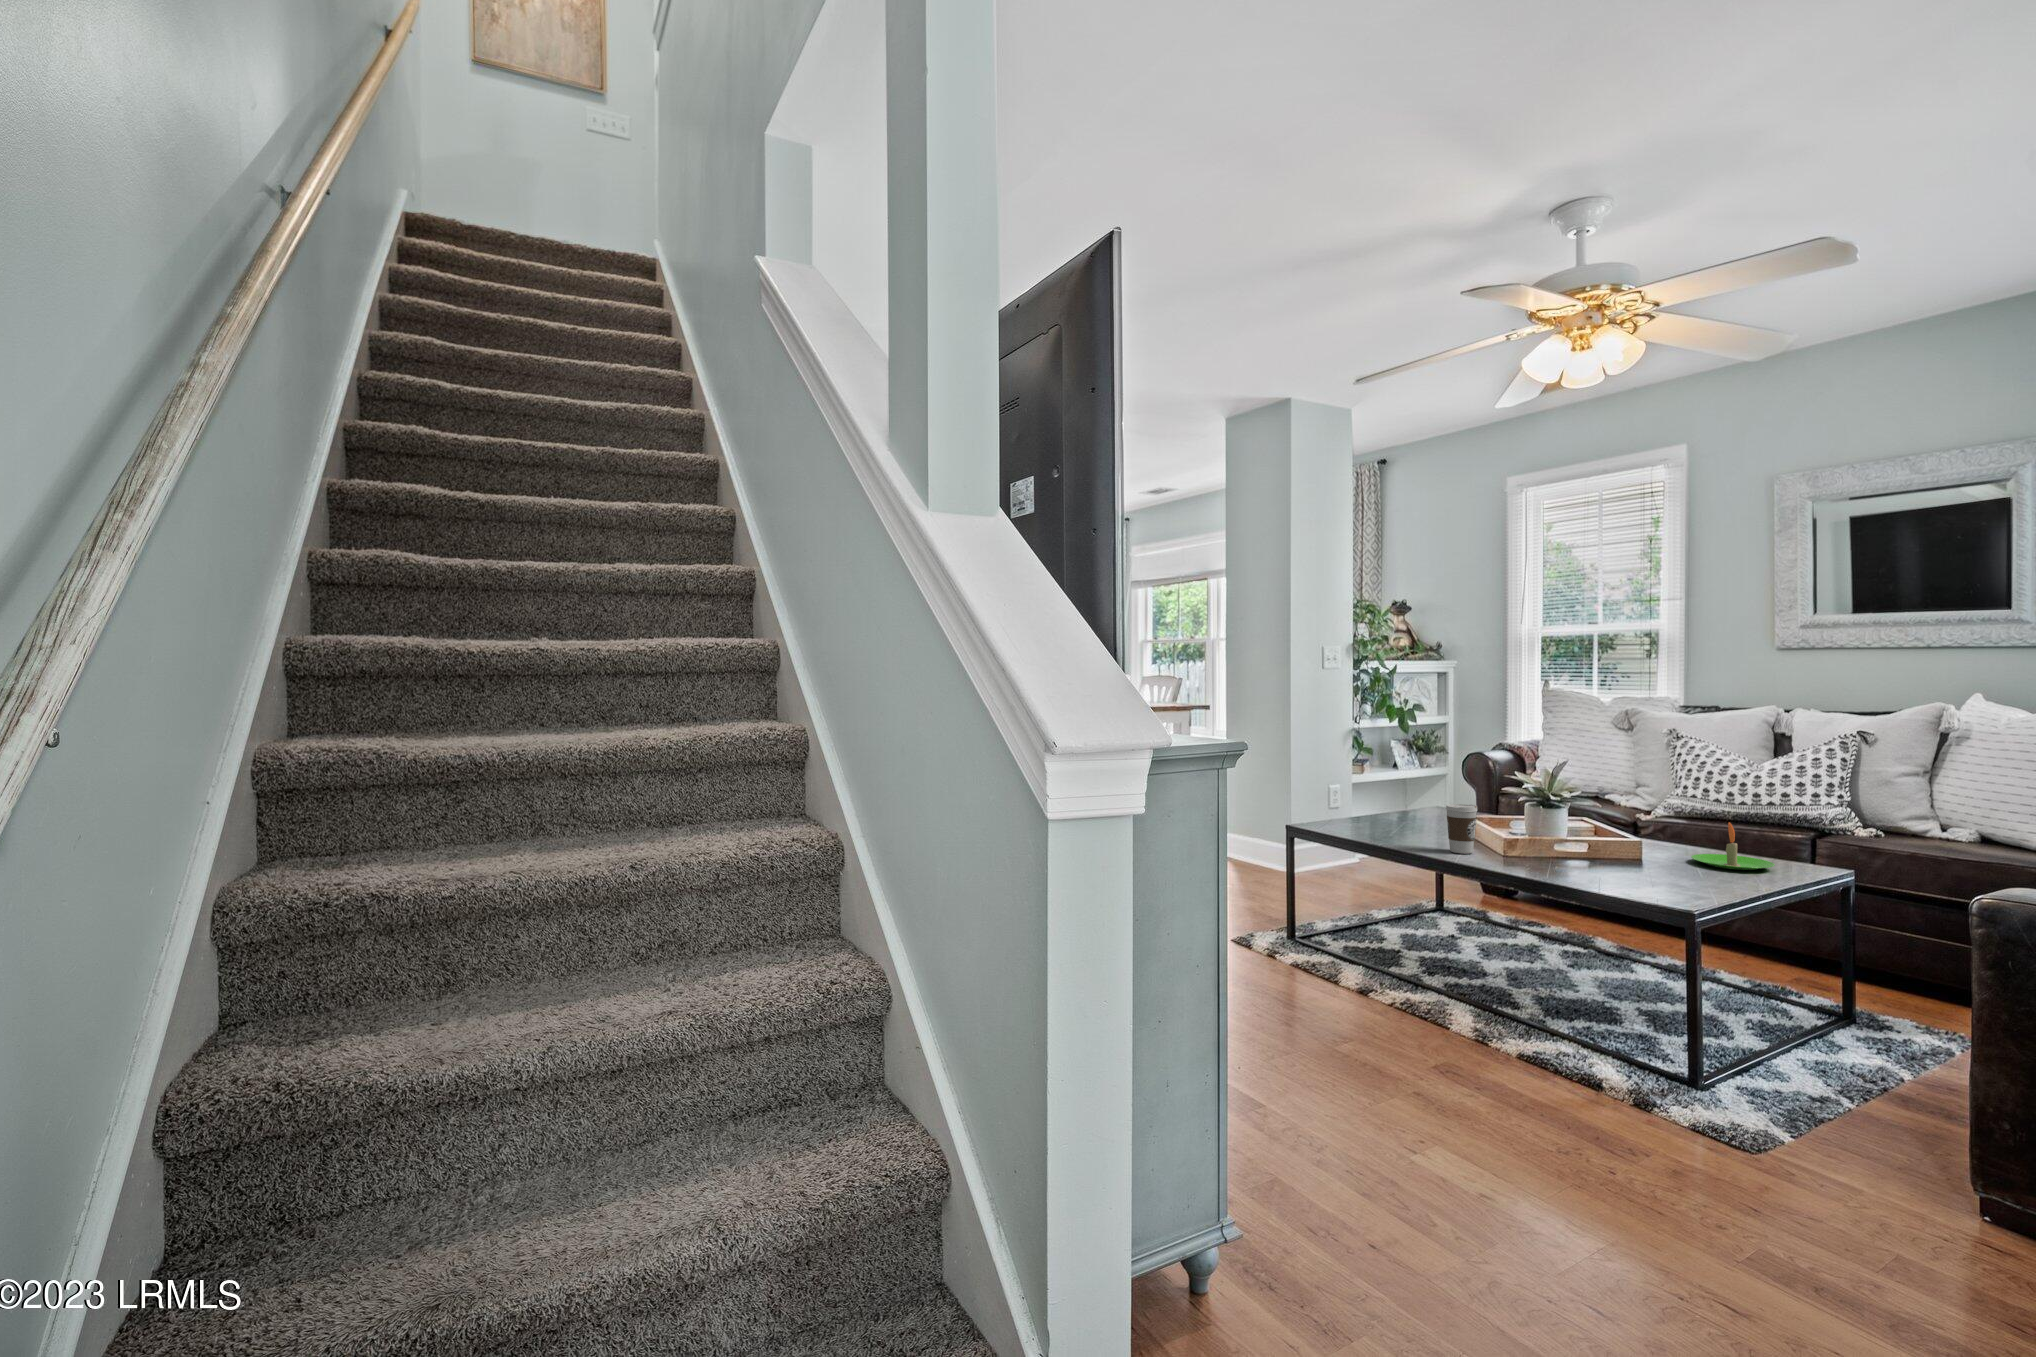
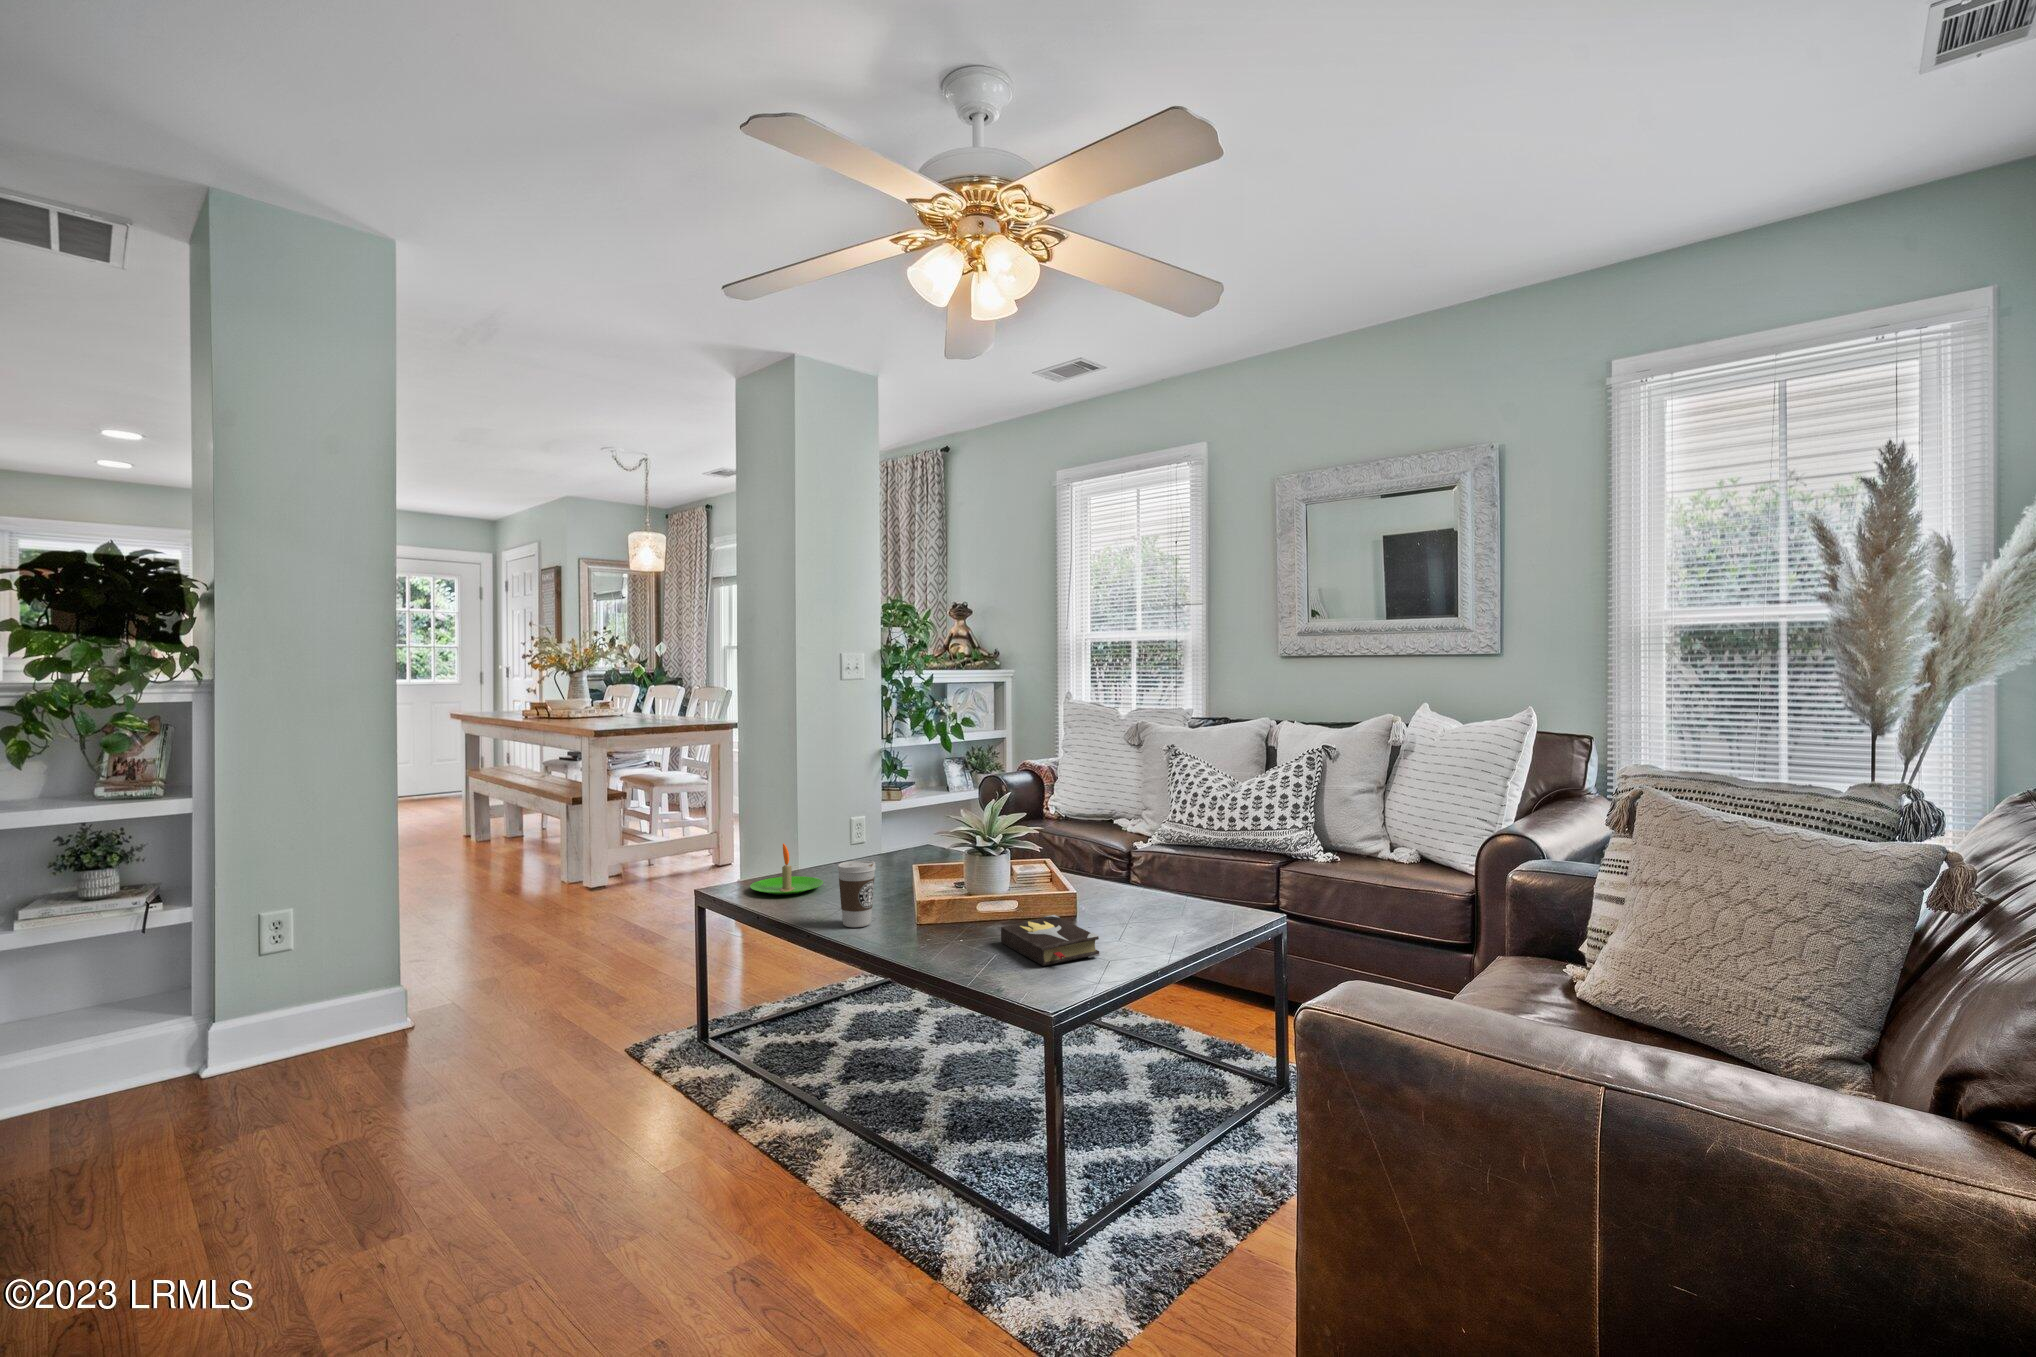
candle: present [1691,822,1775,870] -> present [750,843,823,895]
hardback book: none [1602,853,1703,886] -> present [1001,915,1100,966]

